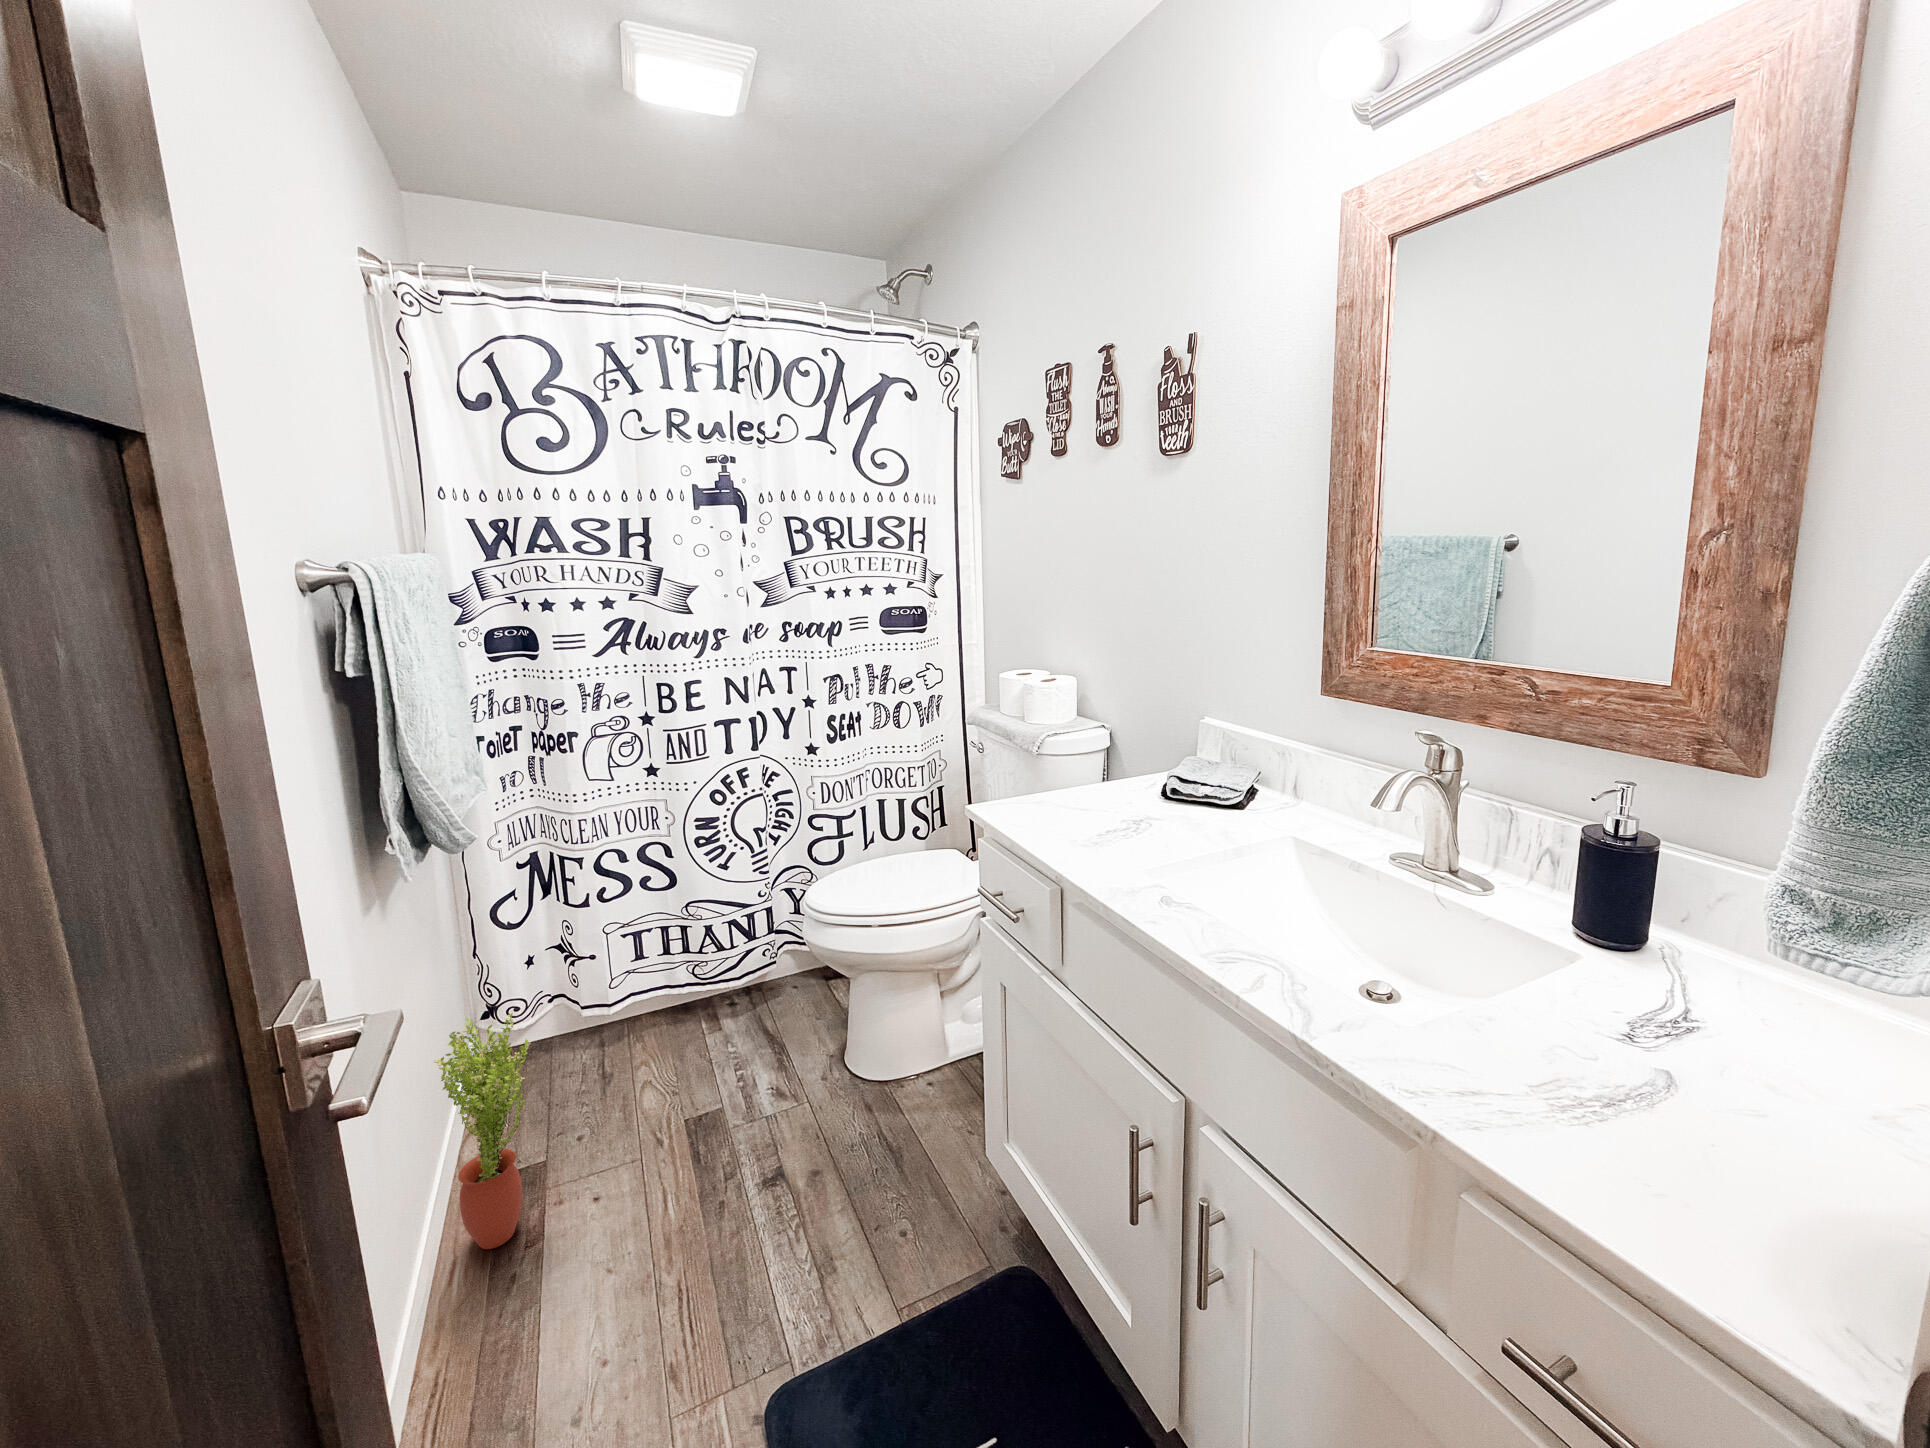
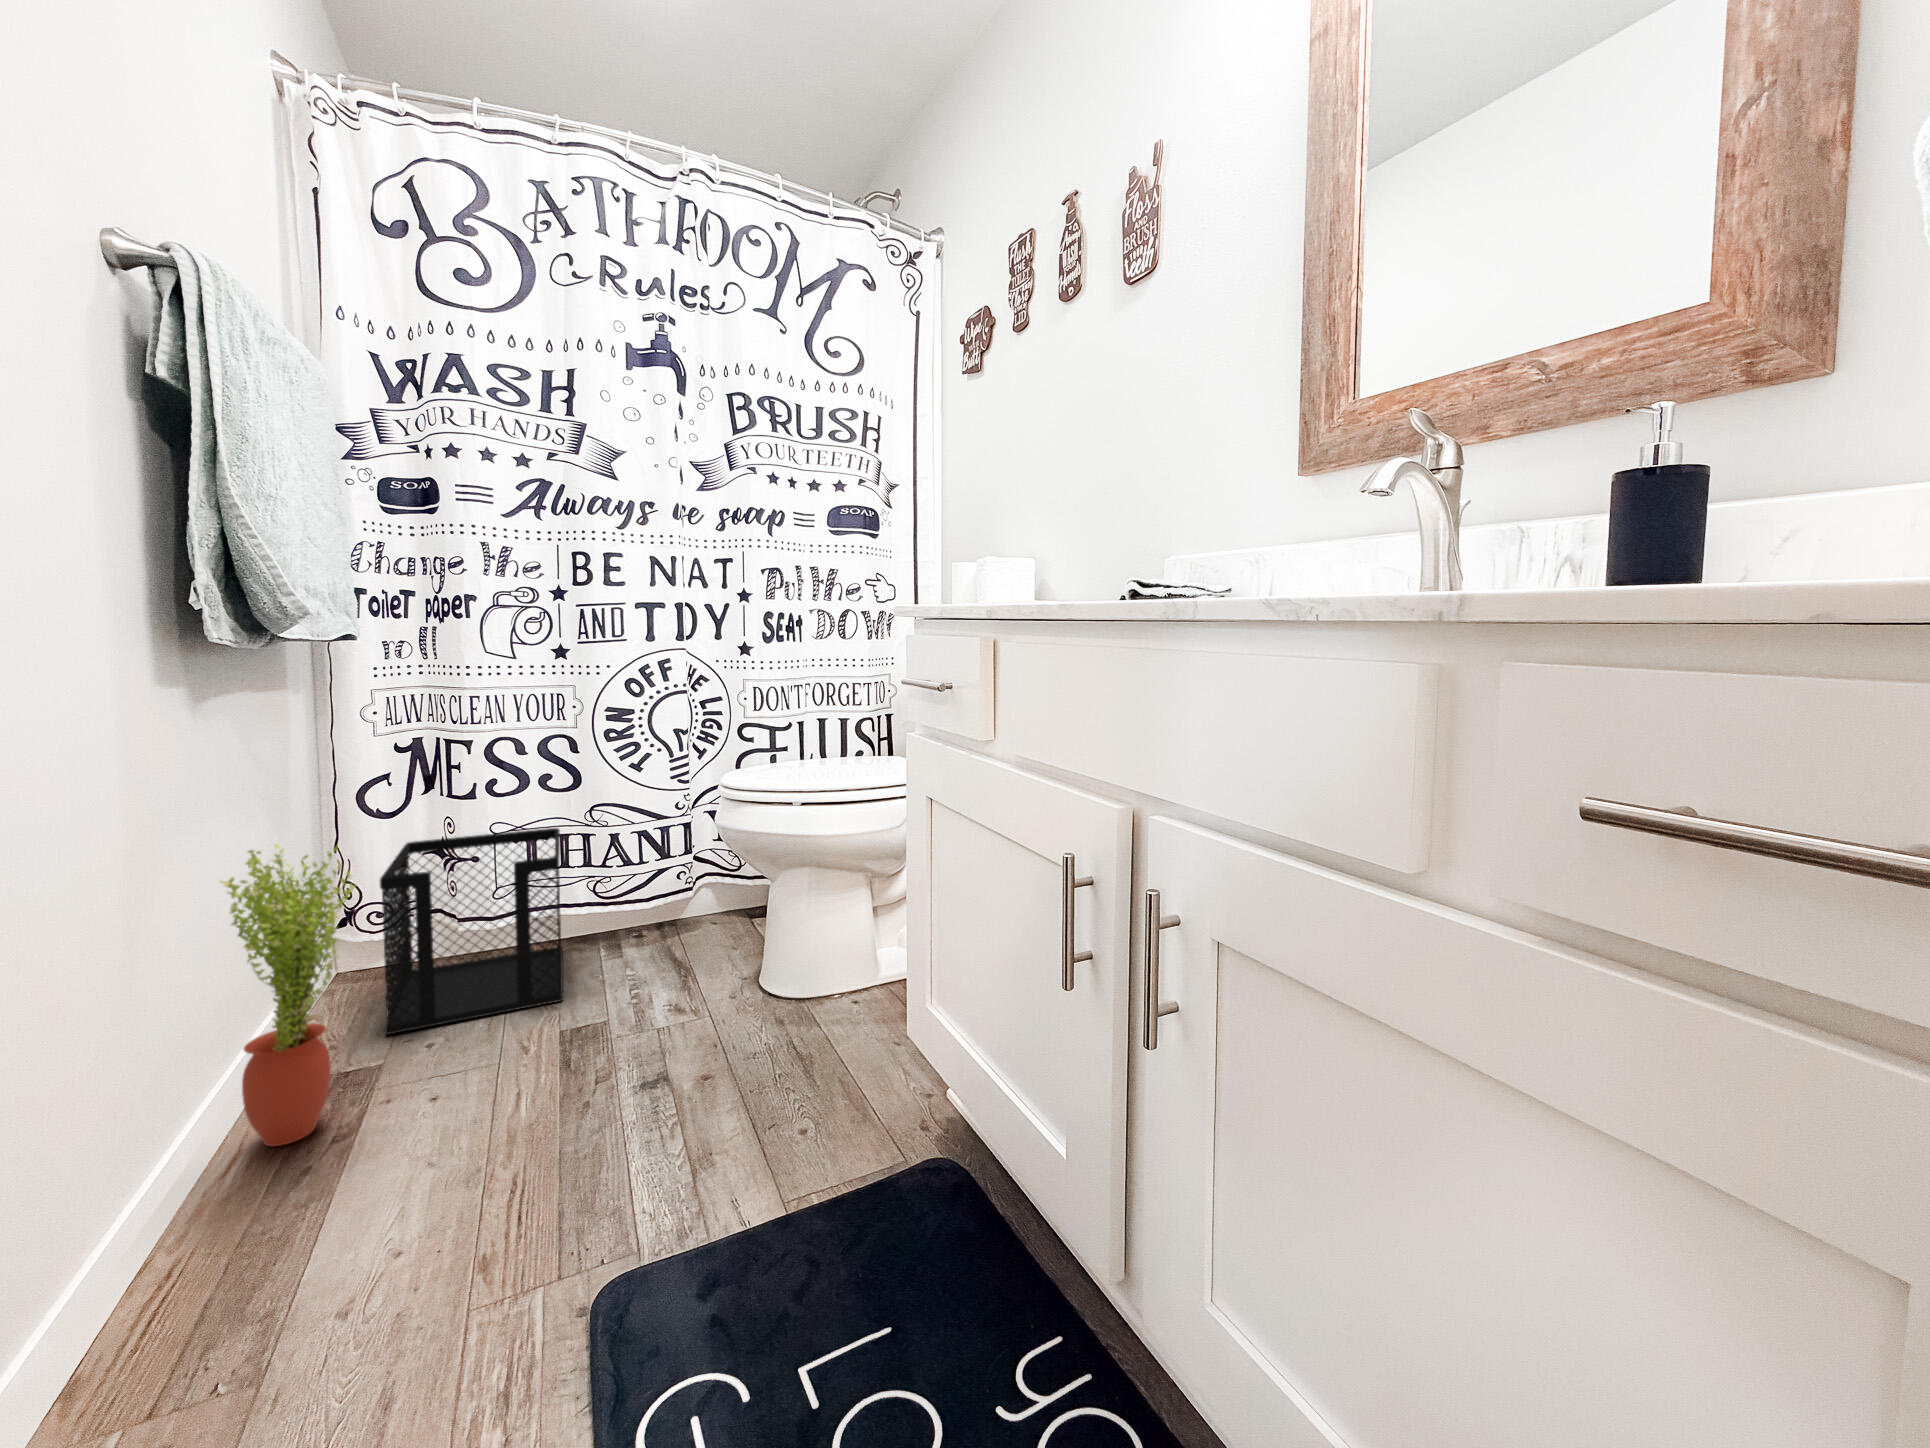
wastebasket: none [530,927,682,1129] -> present [380,828,563,1035]

